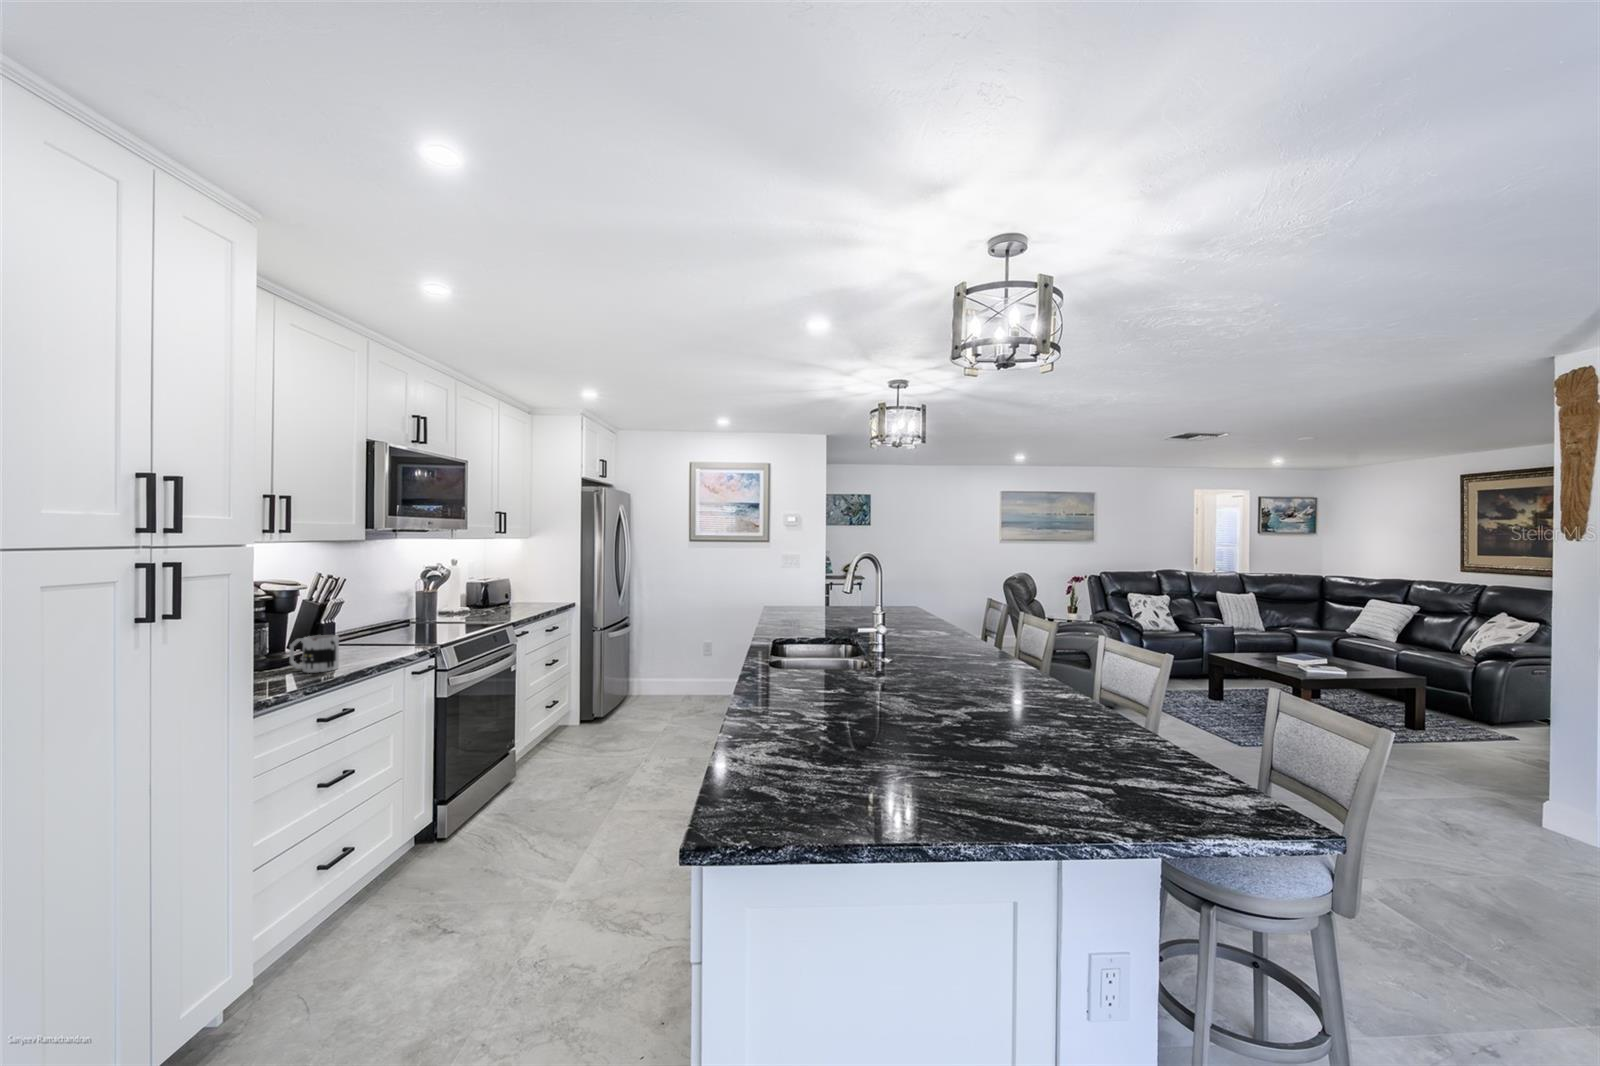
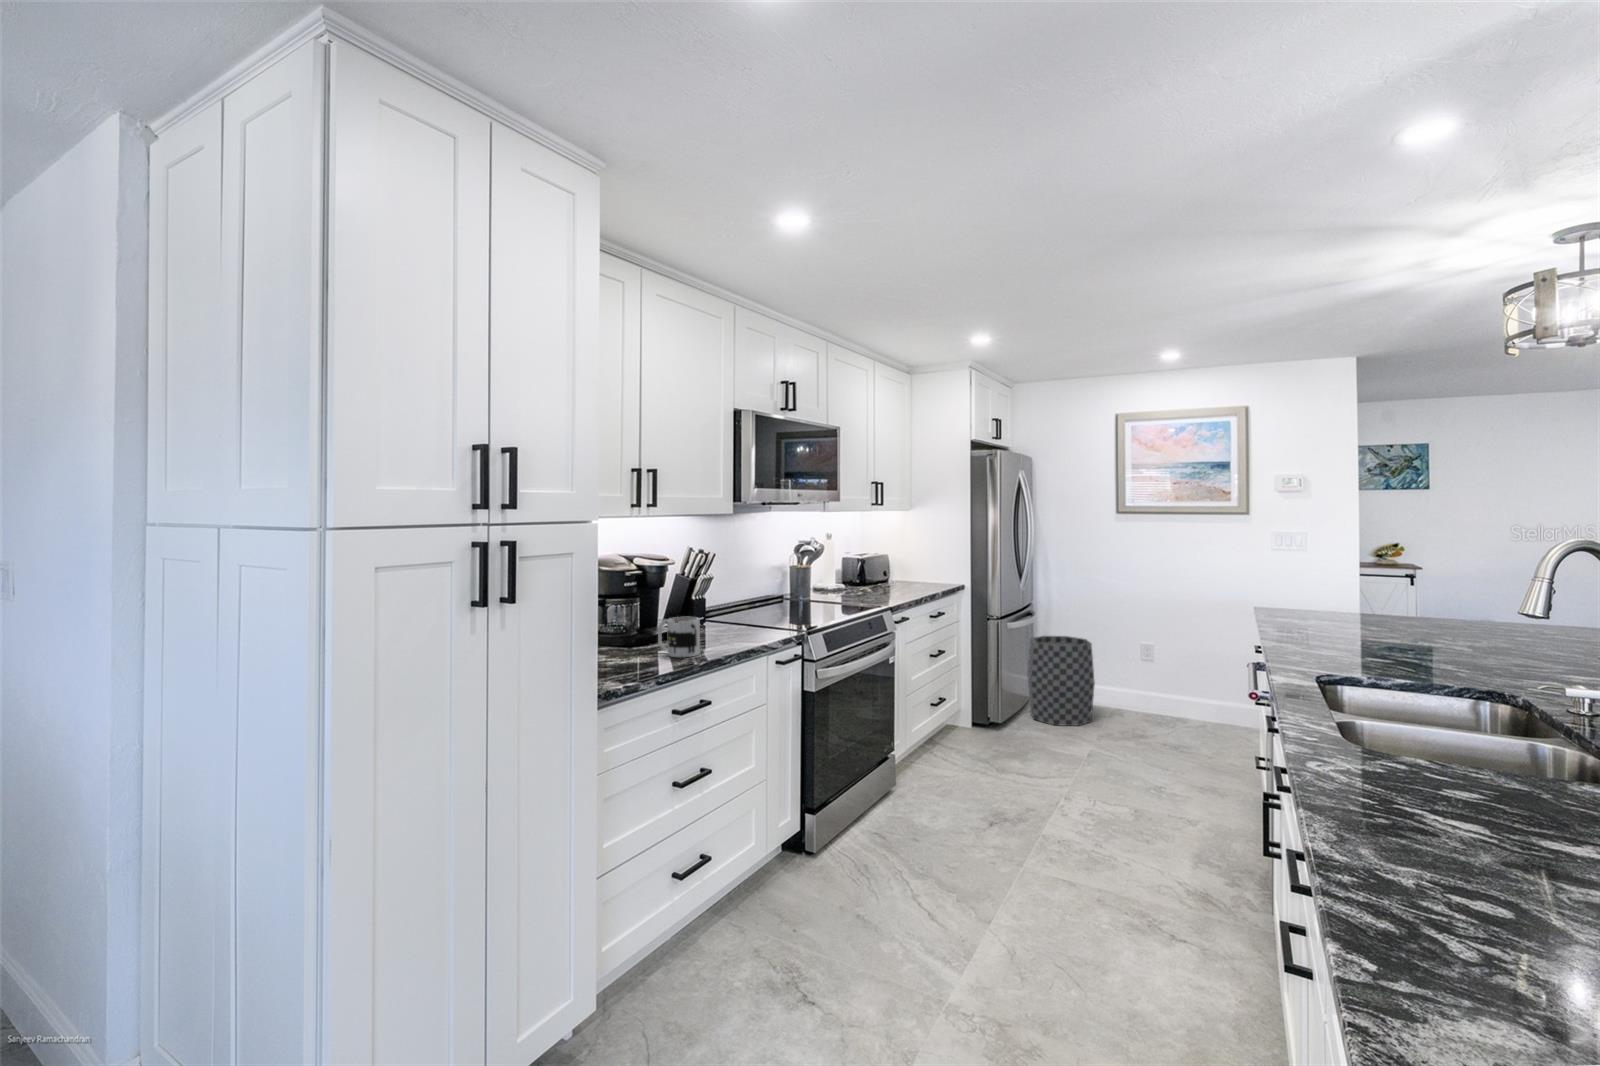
trash can: none [629,642,681,714] -> present [1028,636,1095,726]

